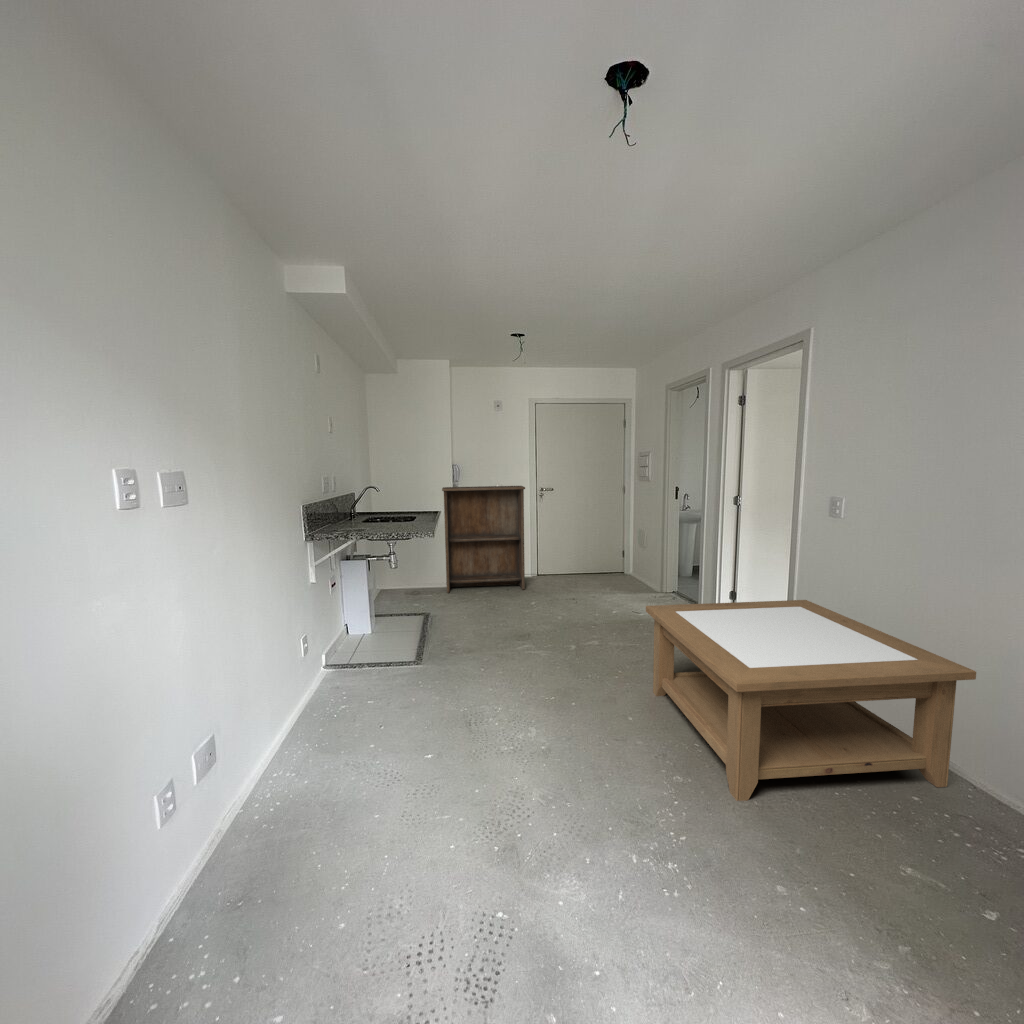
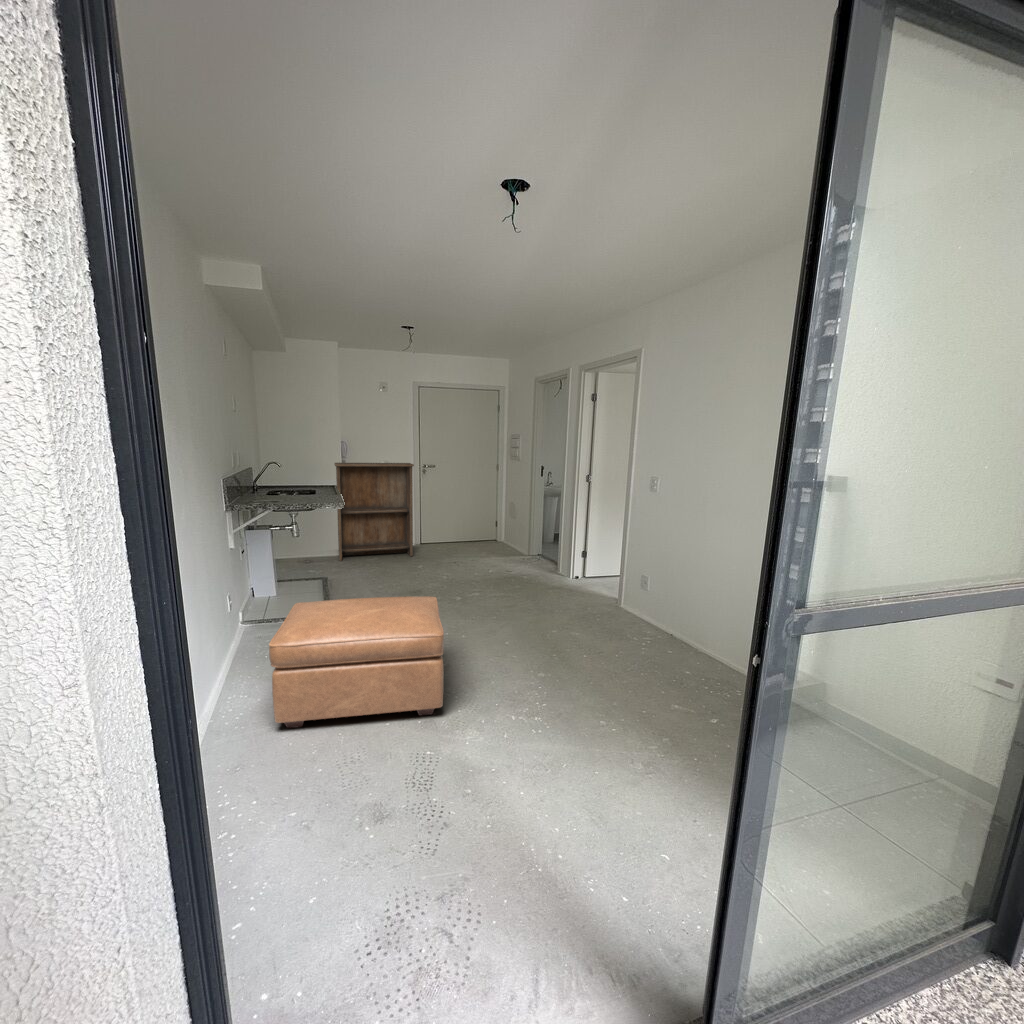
coffee table: present [646,600,976,801] -> none [519,552,714,678]
ottoman: none [293,659,528,844] -> present [269,597,444,728]

